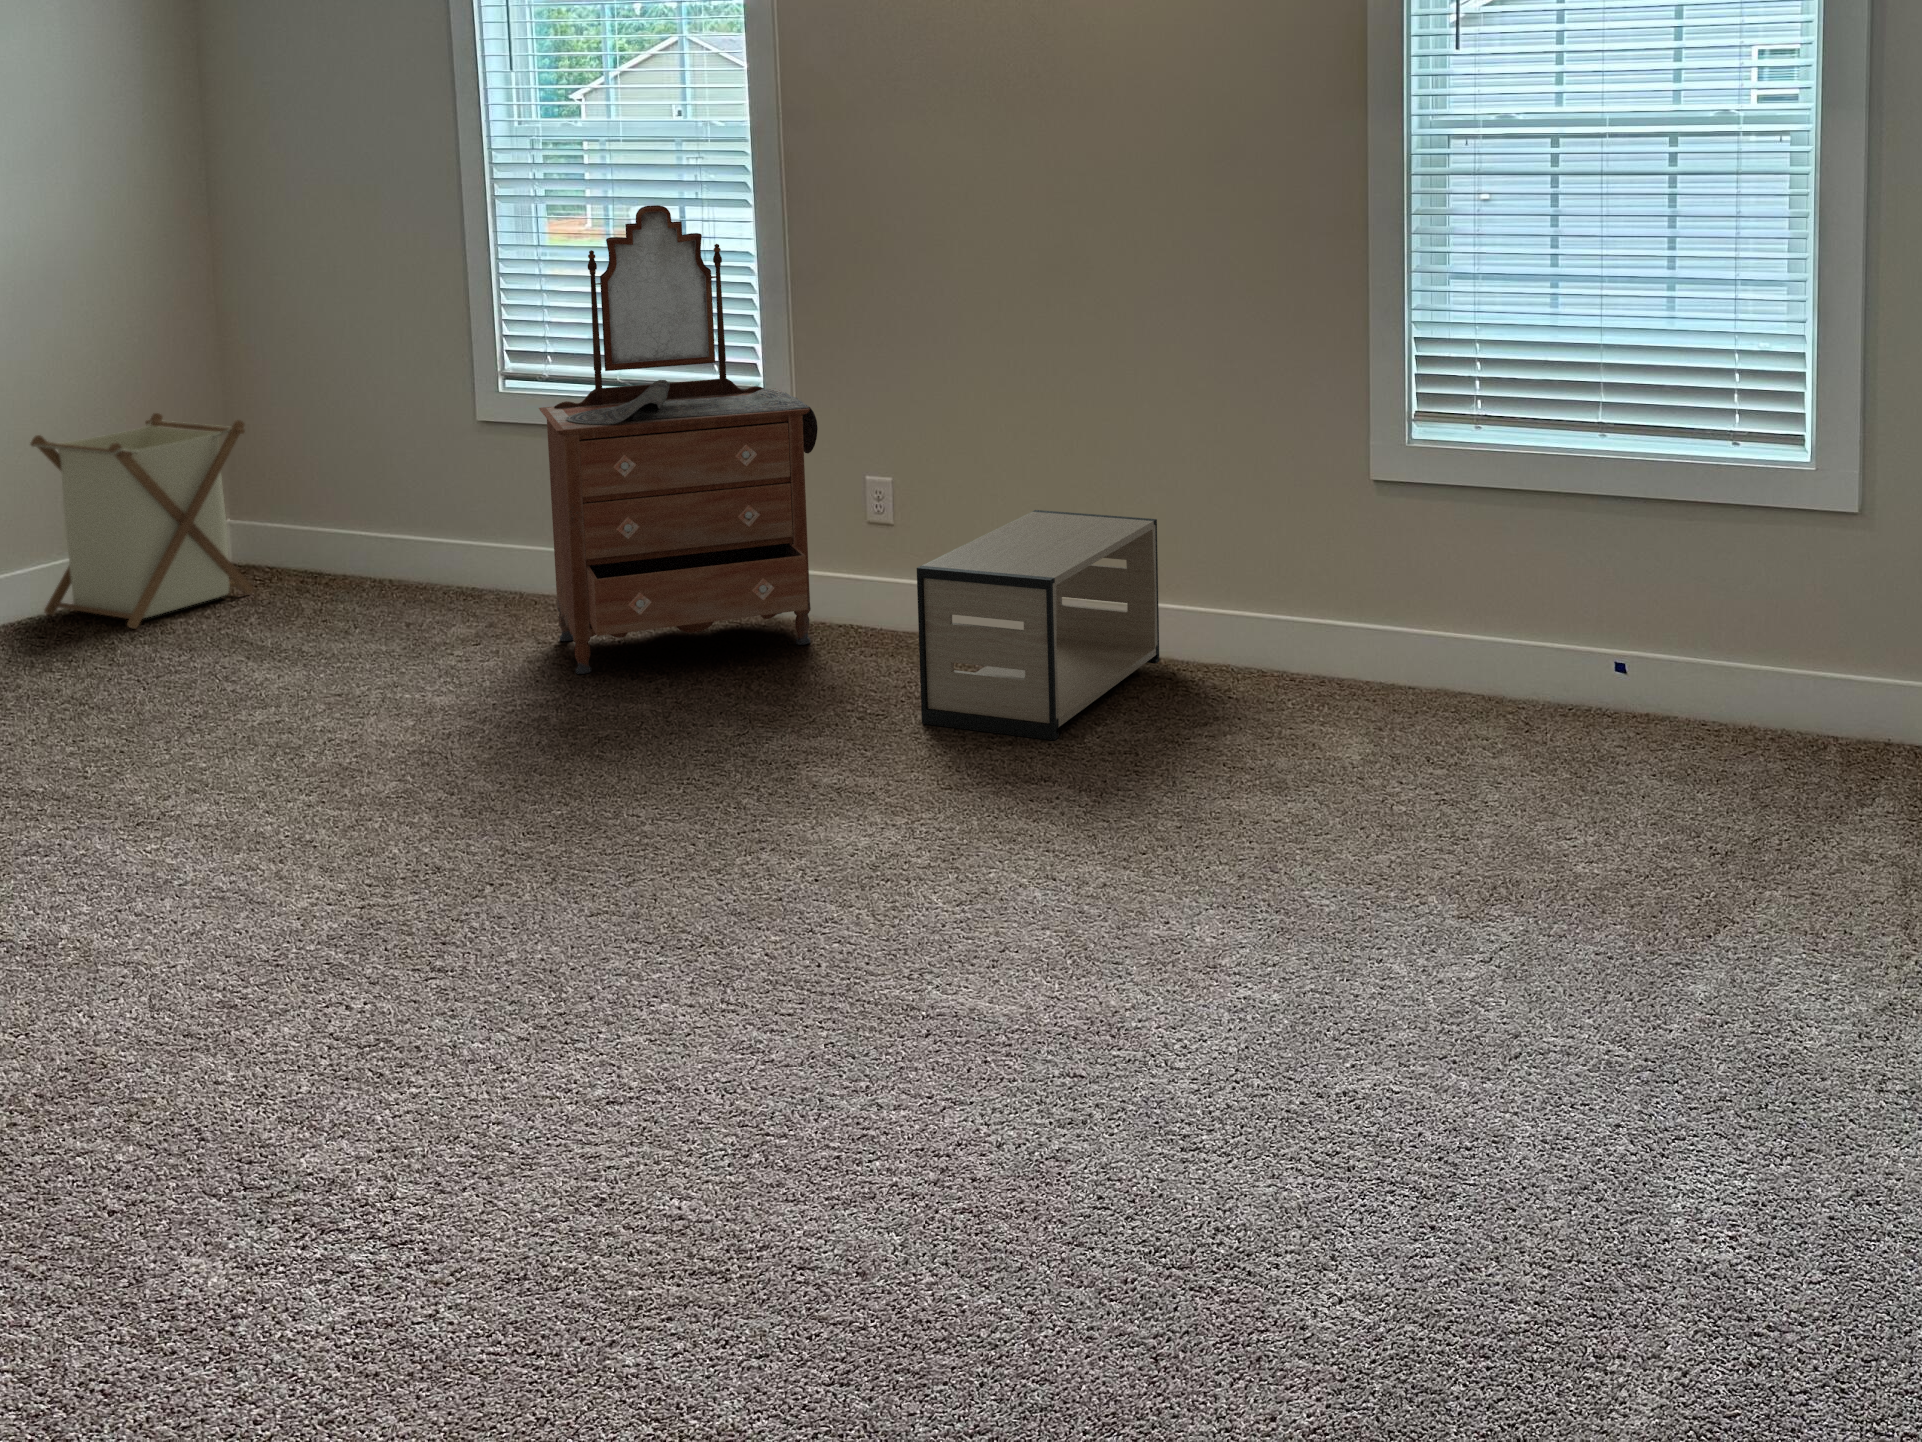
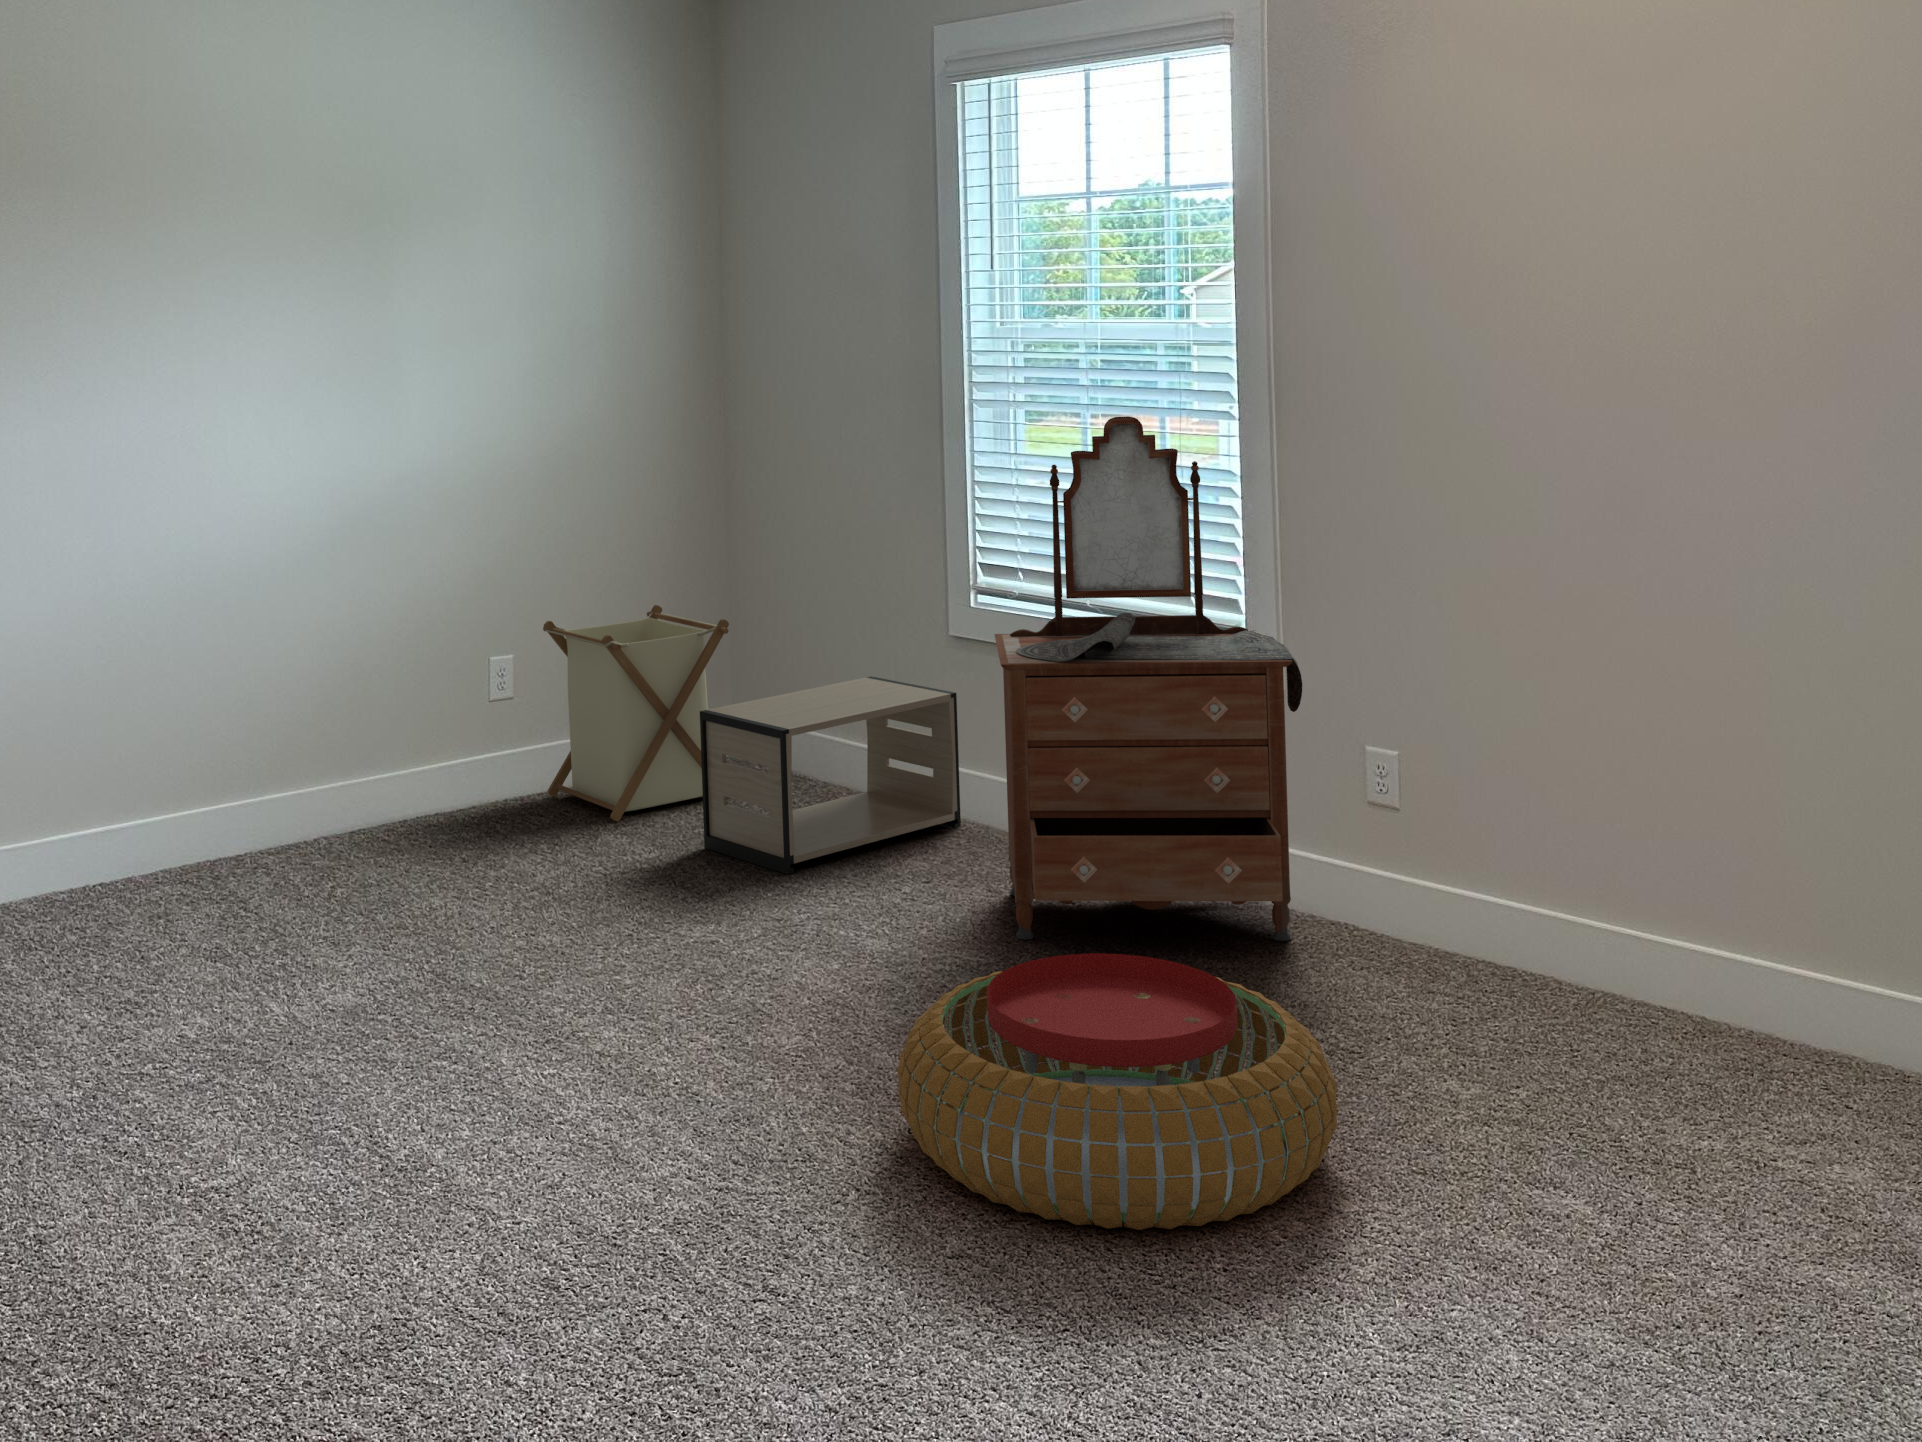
nightstand: present [917,510,1159,740] -> present [700,676,961,874]
pouf: none [515,657,889,874] -> present [898,953,1337,1230]

